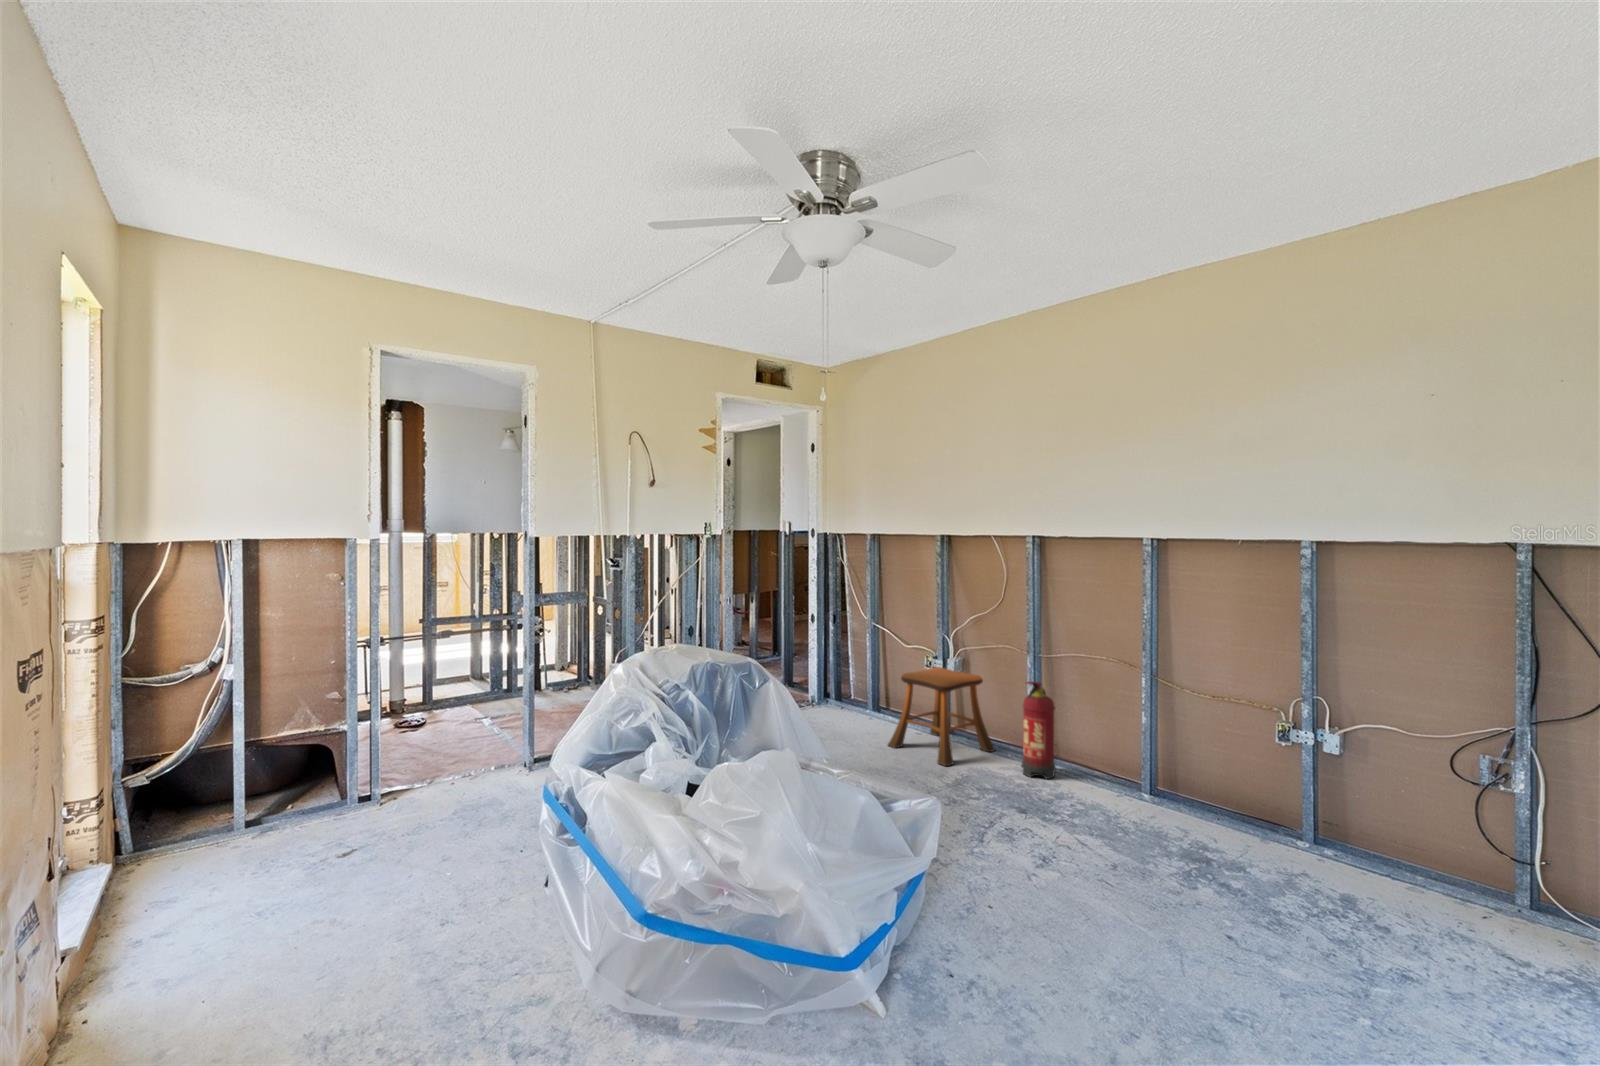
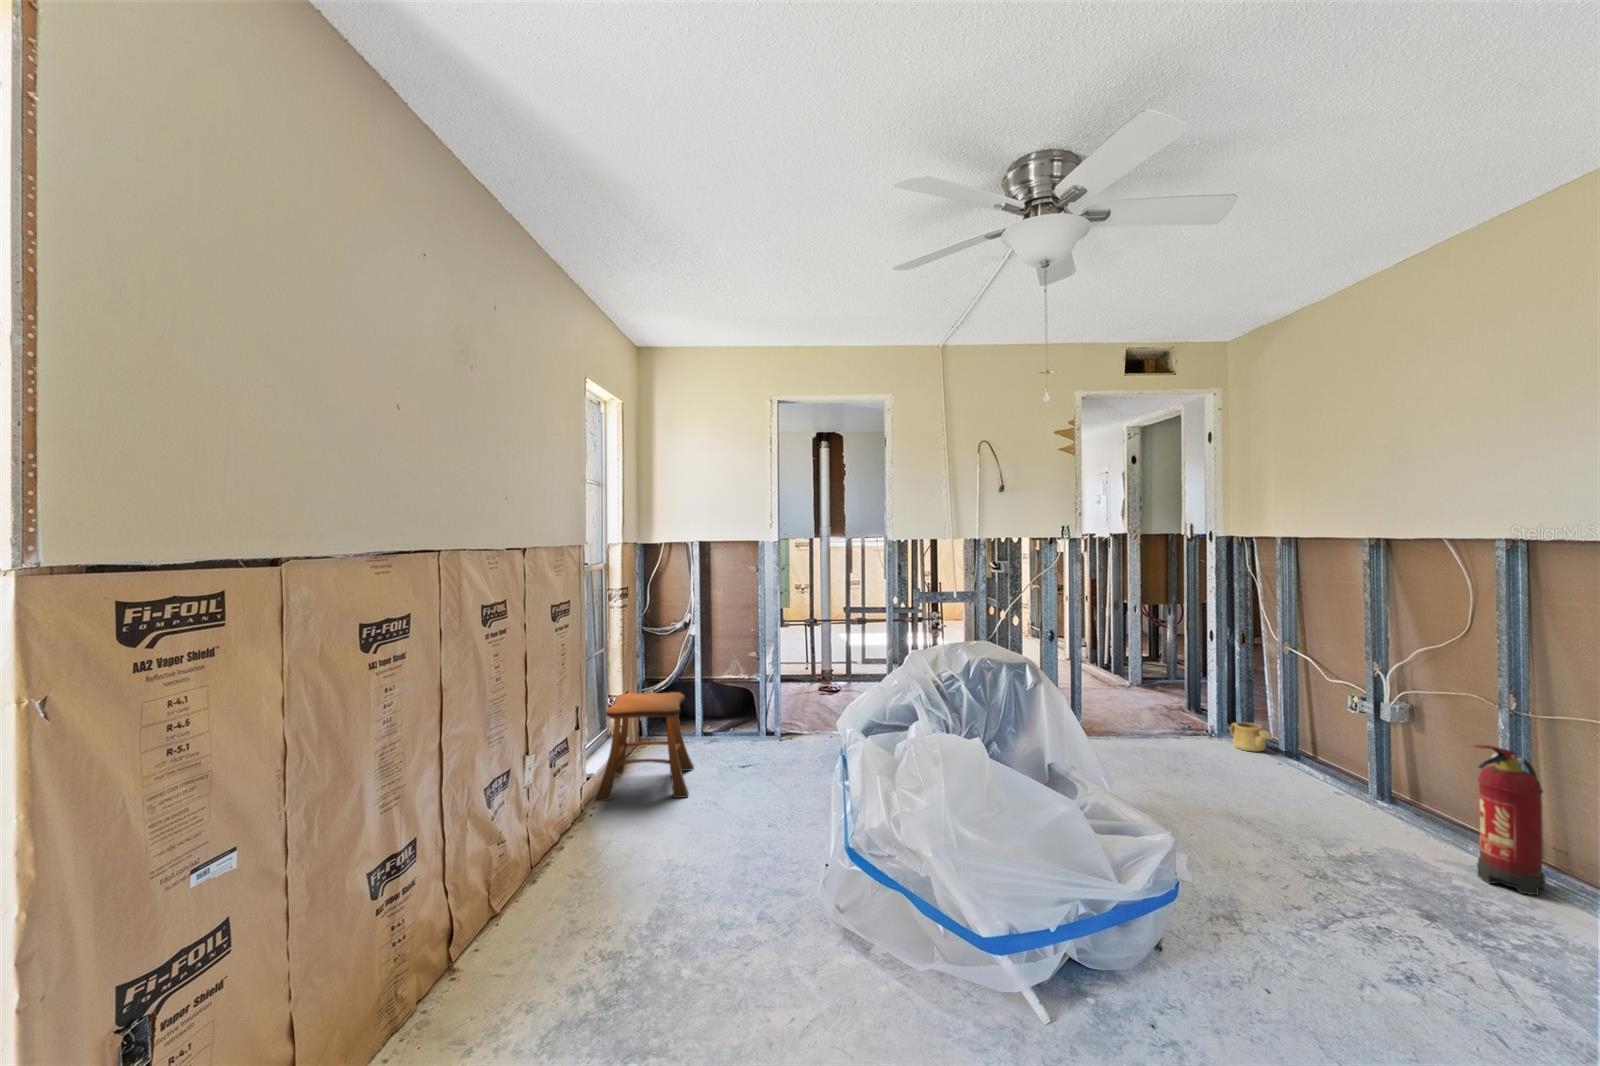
stool: present [888,667,995,766] -> present [595,692,694,801]
watering can: none [832,690,866,713] -> present [1230,722,1273,751]

